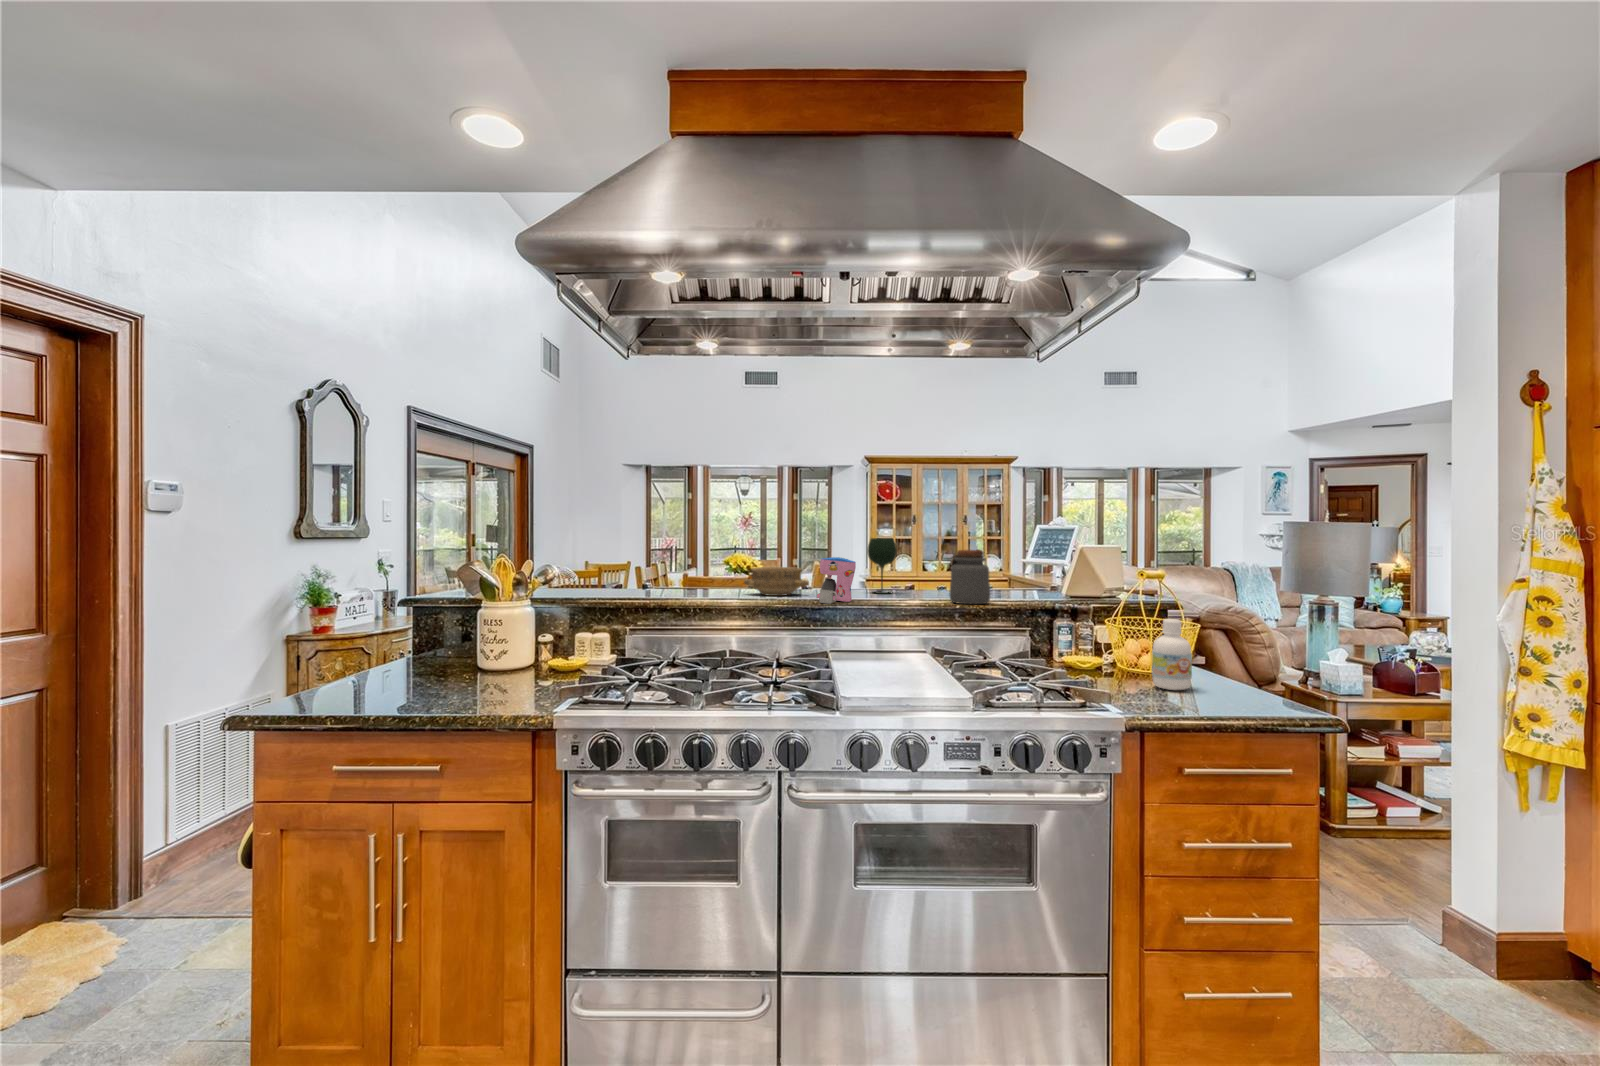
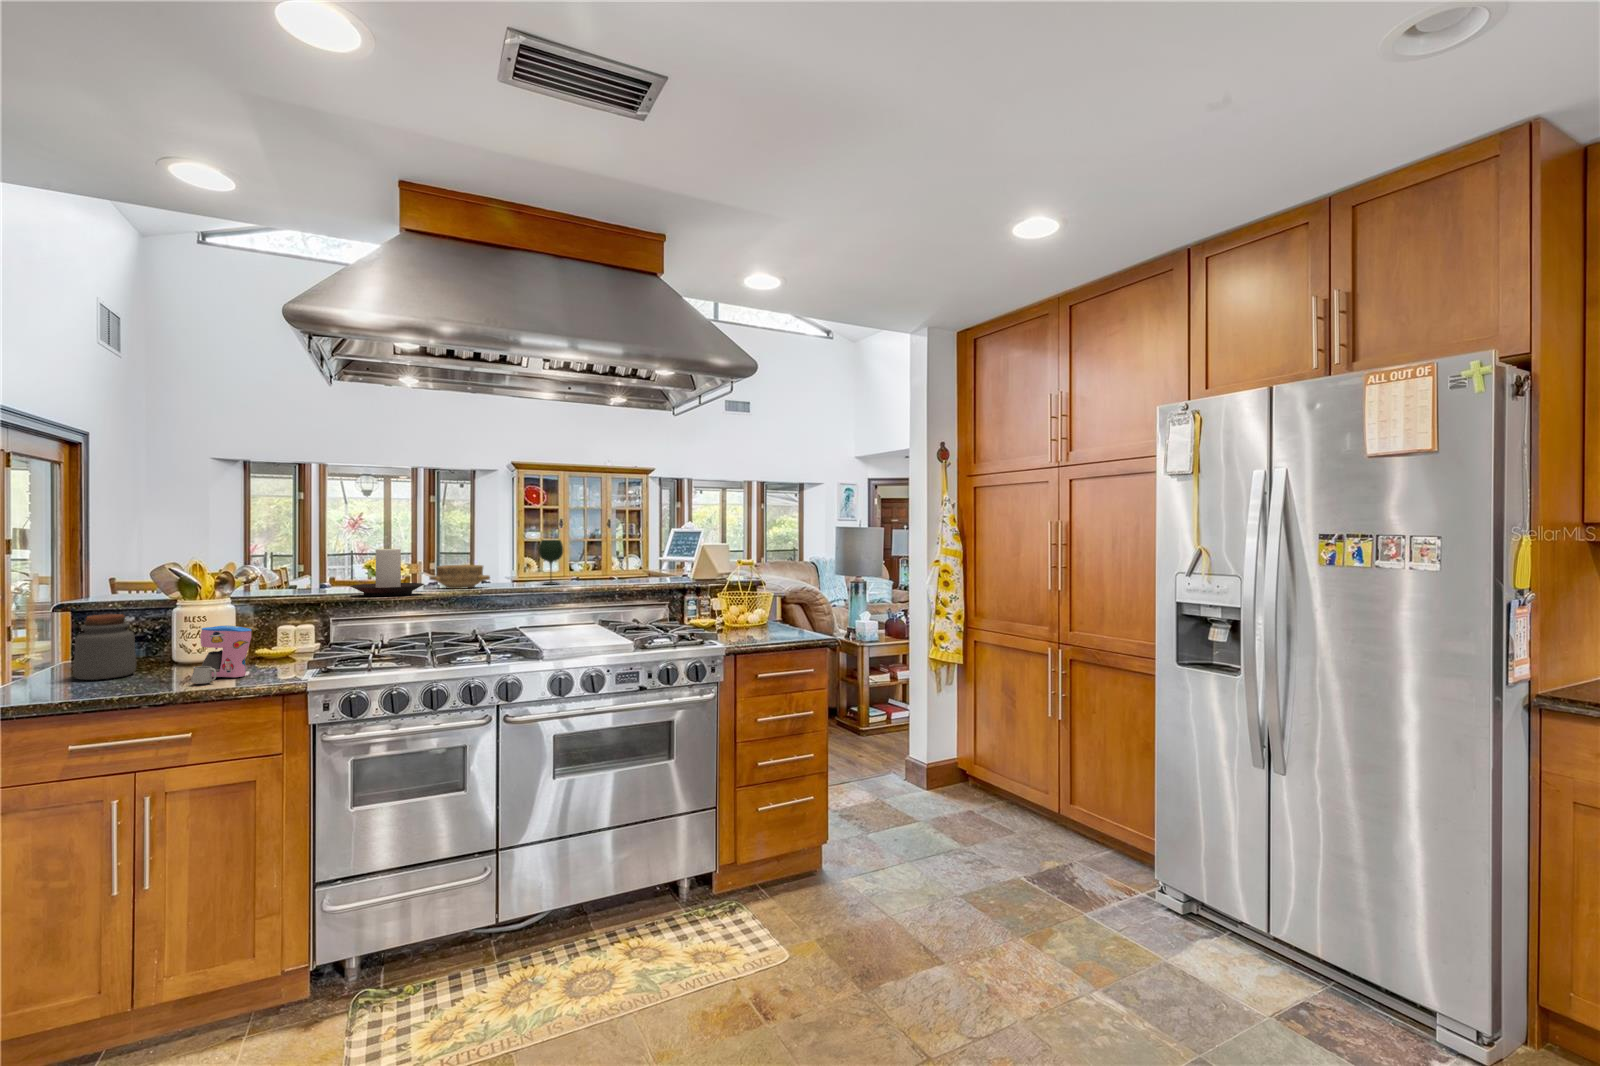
candle holder: none [646,545,724,604] -> present [350,548,424,596]
jar: present [949,550,990,604] -> present [73,614,136,680]
coffee maker: present [817,557,856,604] -> present [191,625,252,684]
bottle: present [1152,619,1192,690] -> none [743,589,765,632]

